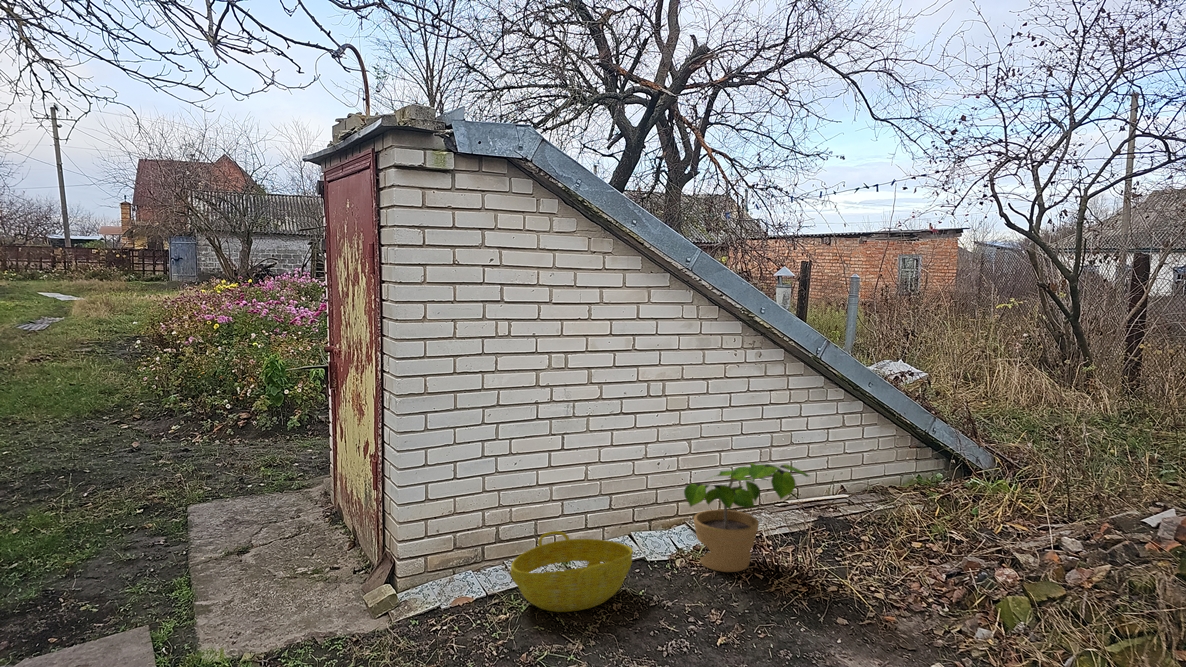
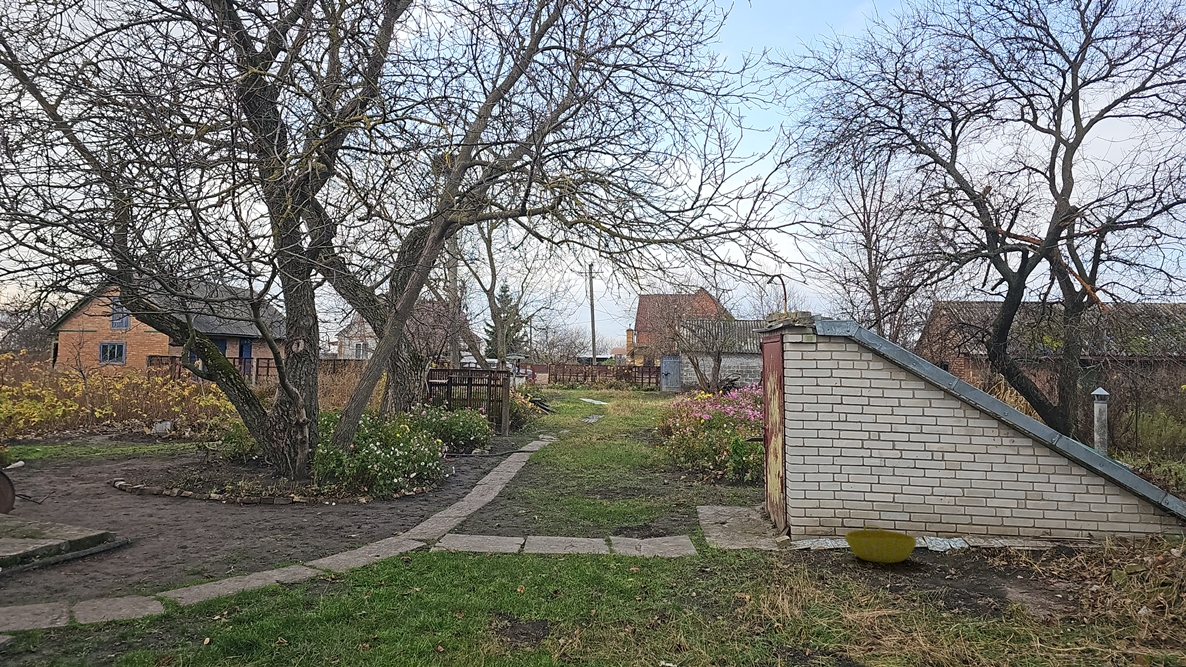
potted plant: present [684,463,809,572] -> none [950,500,1028,566]

